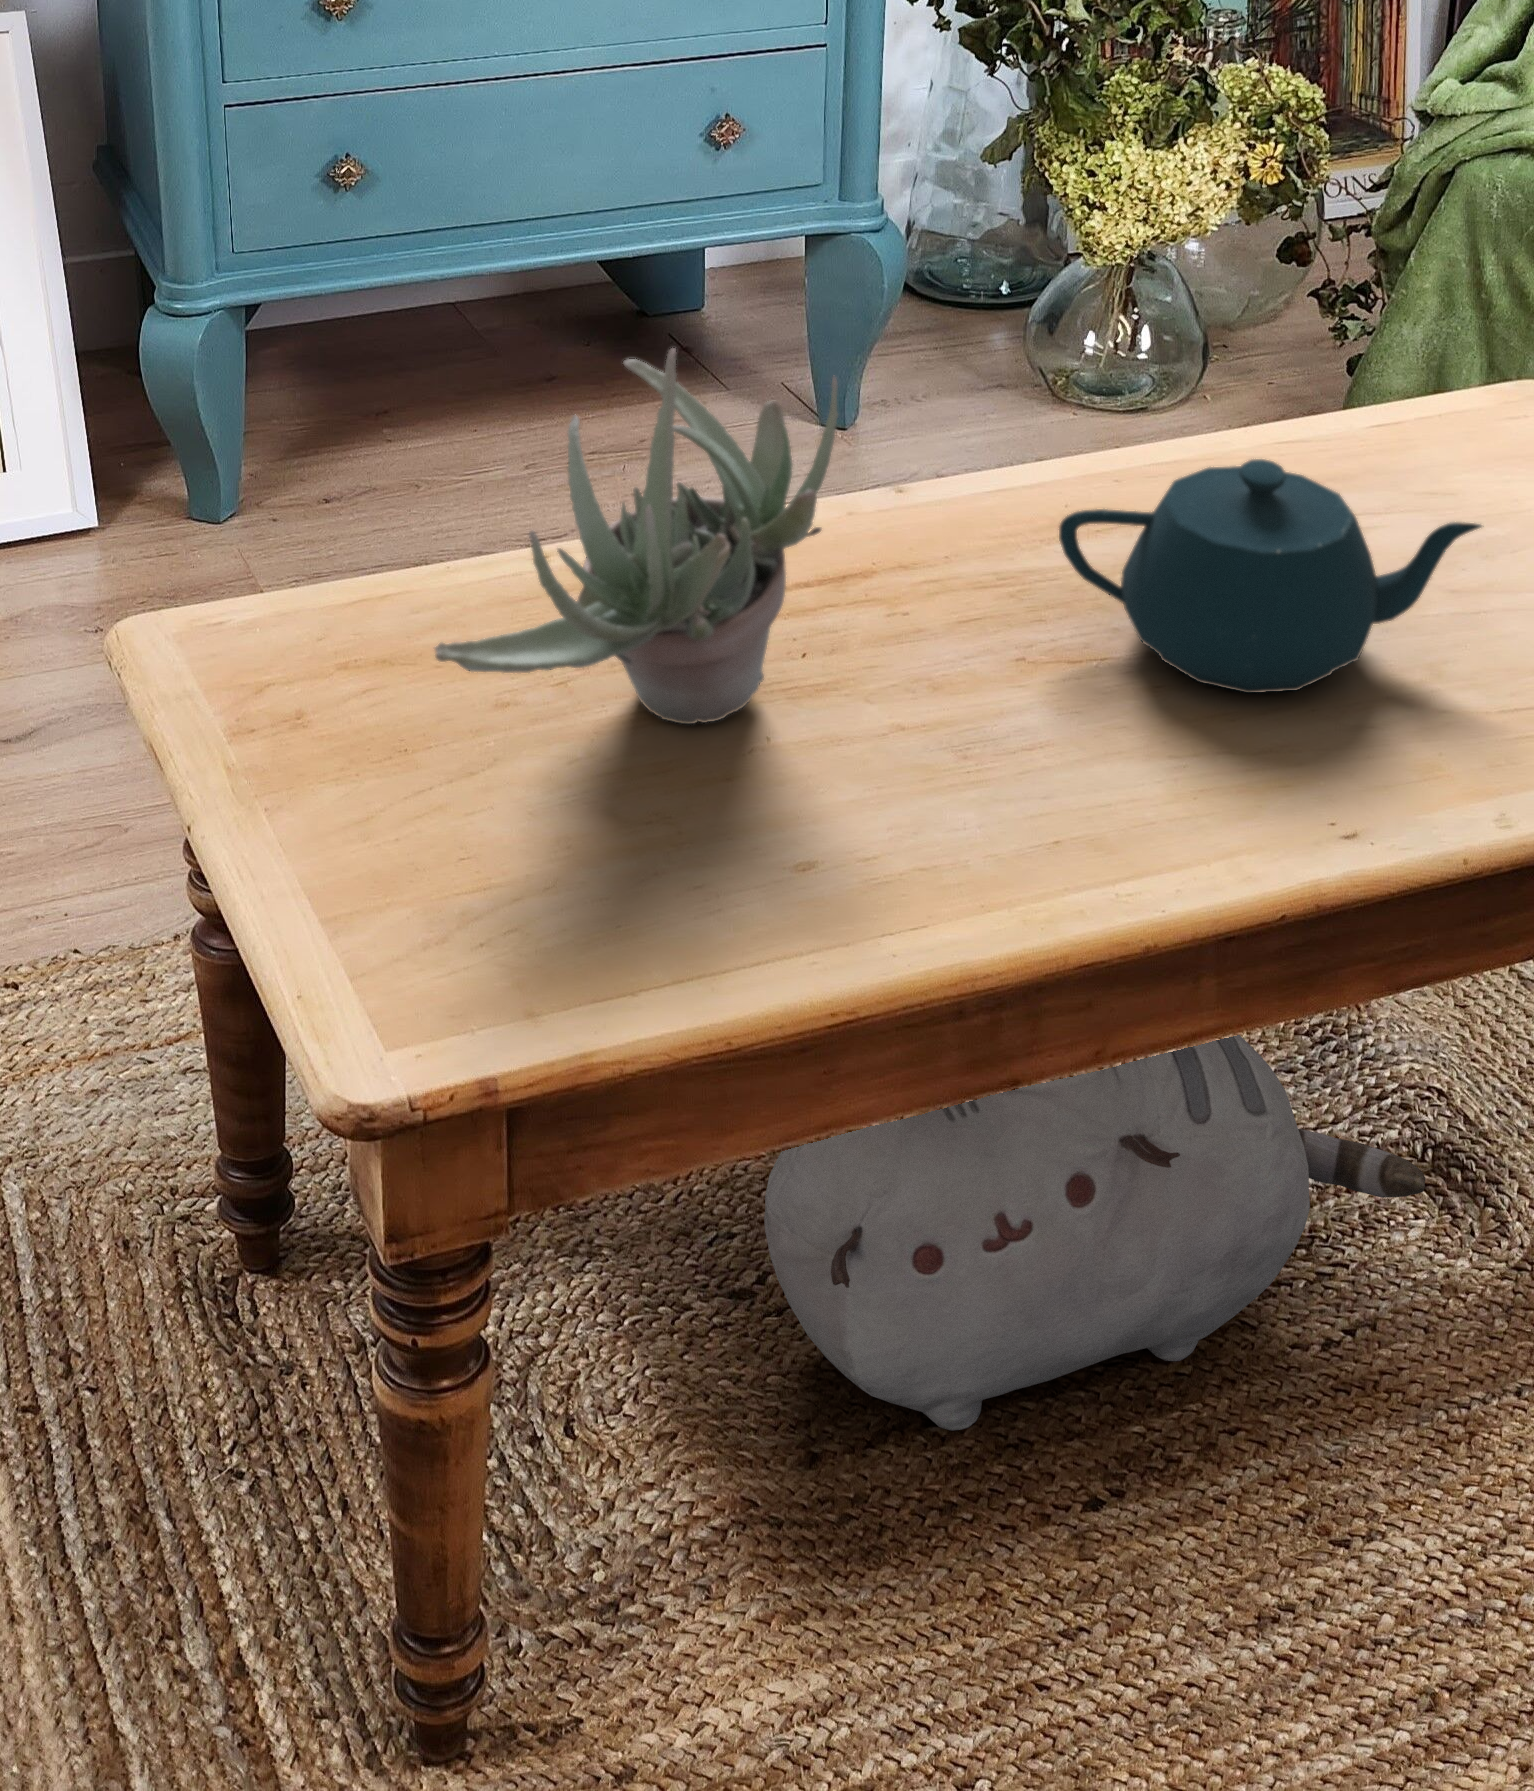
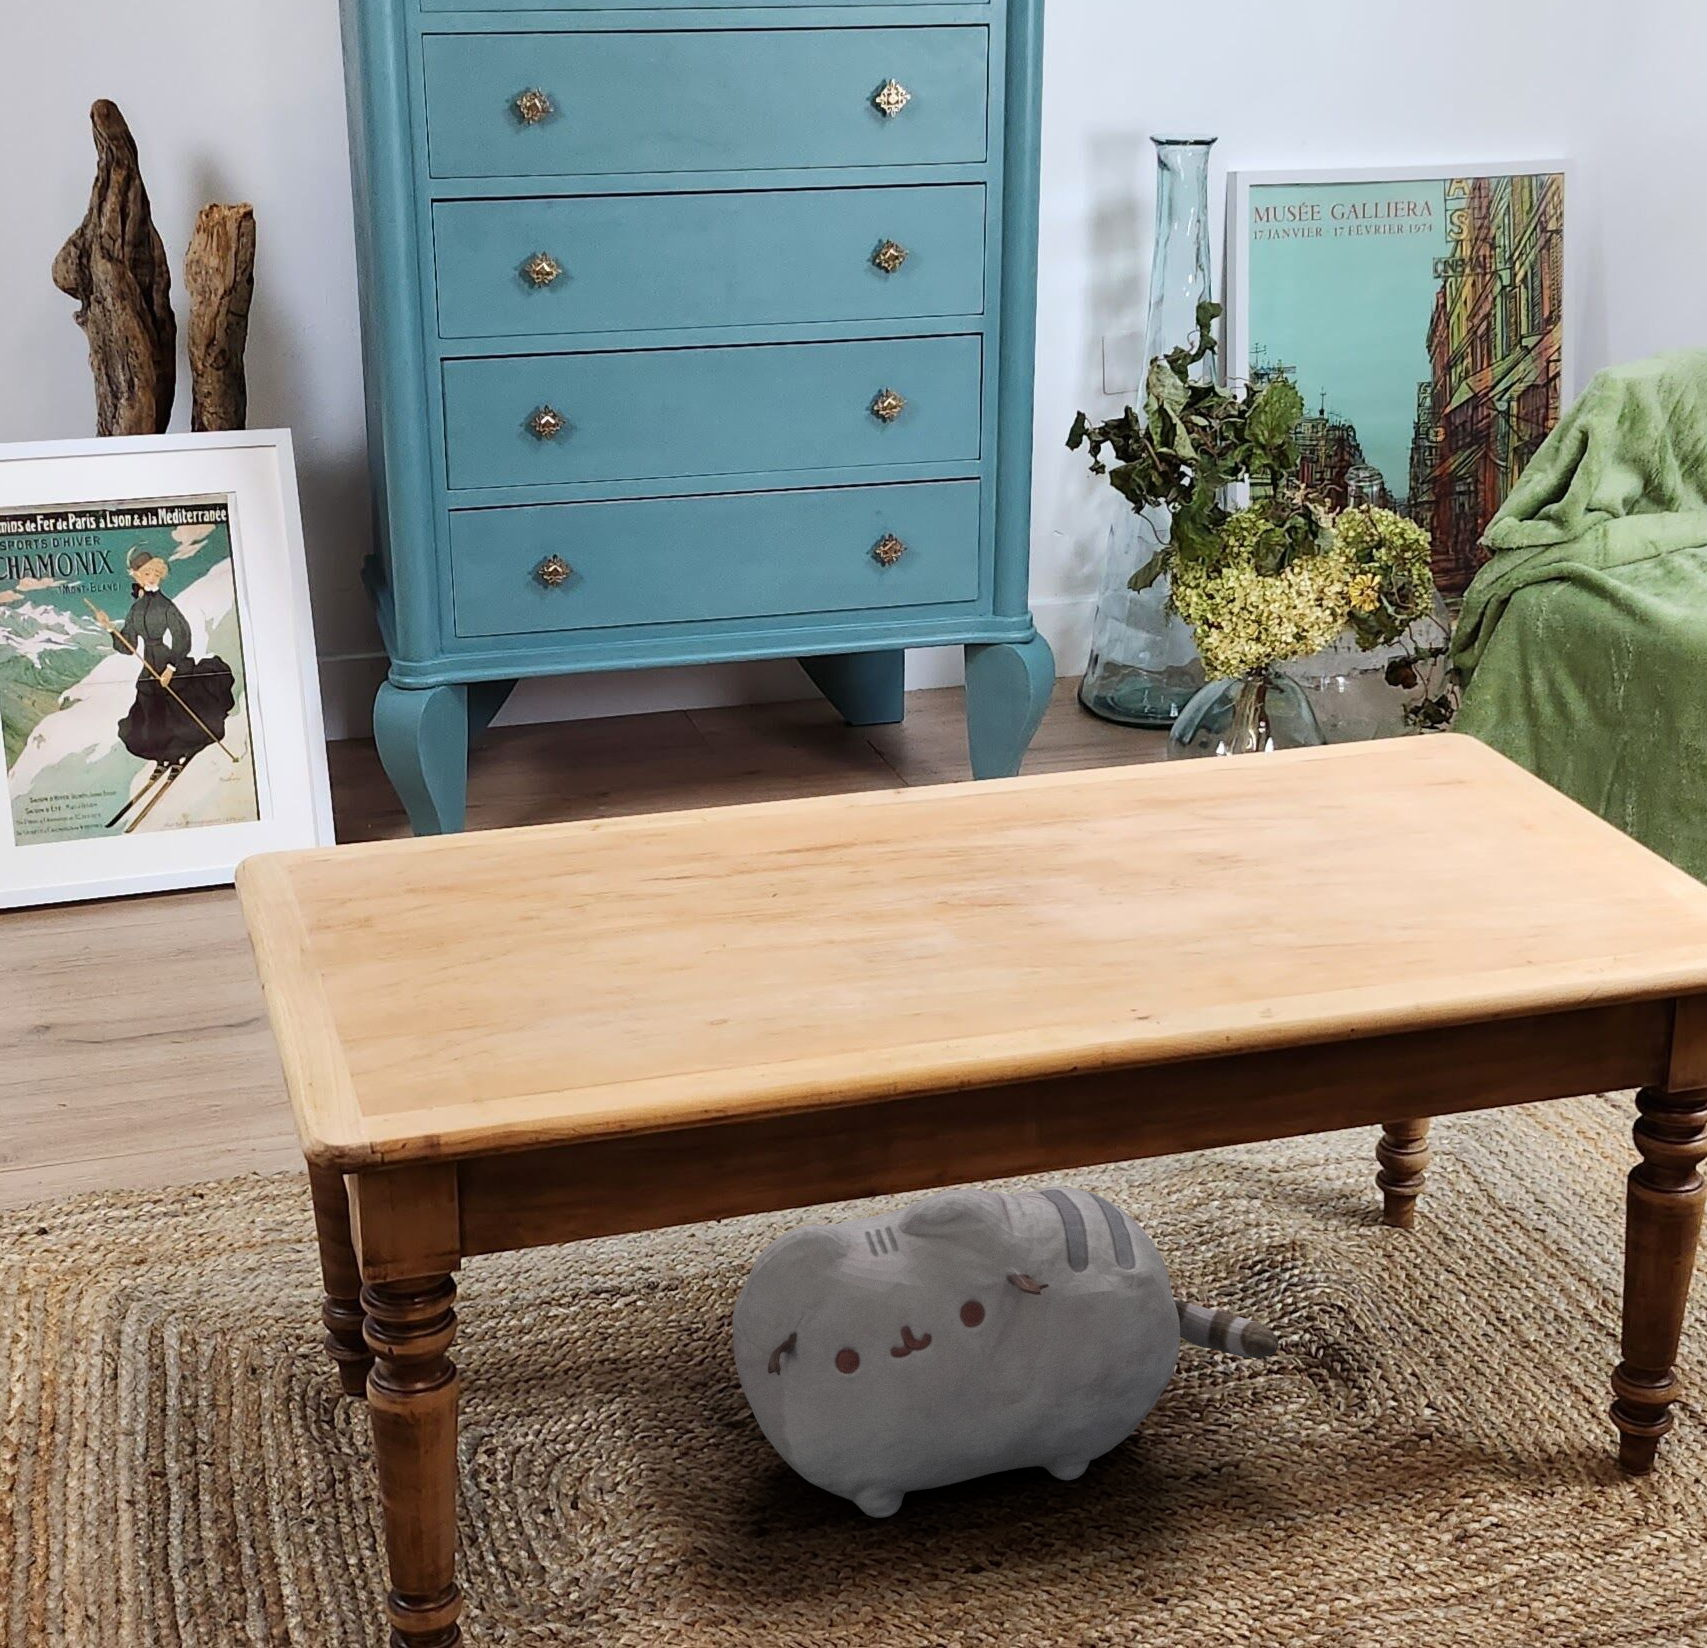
succulent plant: present [435,348,838,724] -> none [451,621,767,920]
teapot: present [1059,459,1482,693] -> none [968,738,1283,914]

